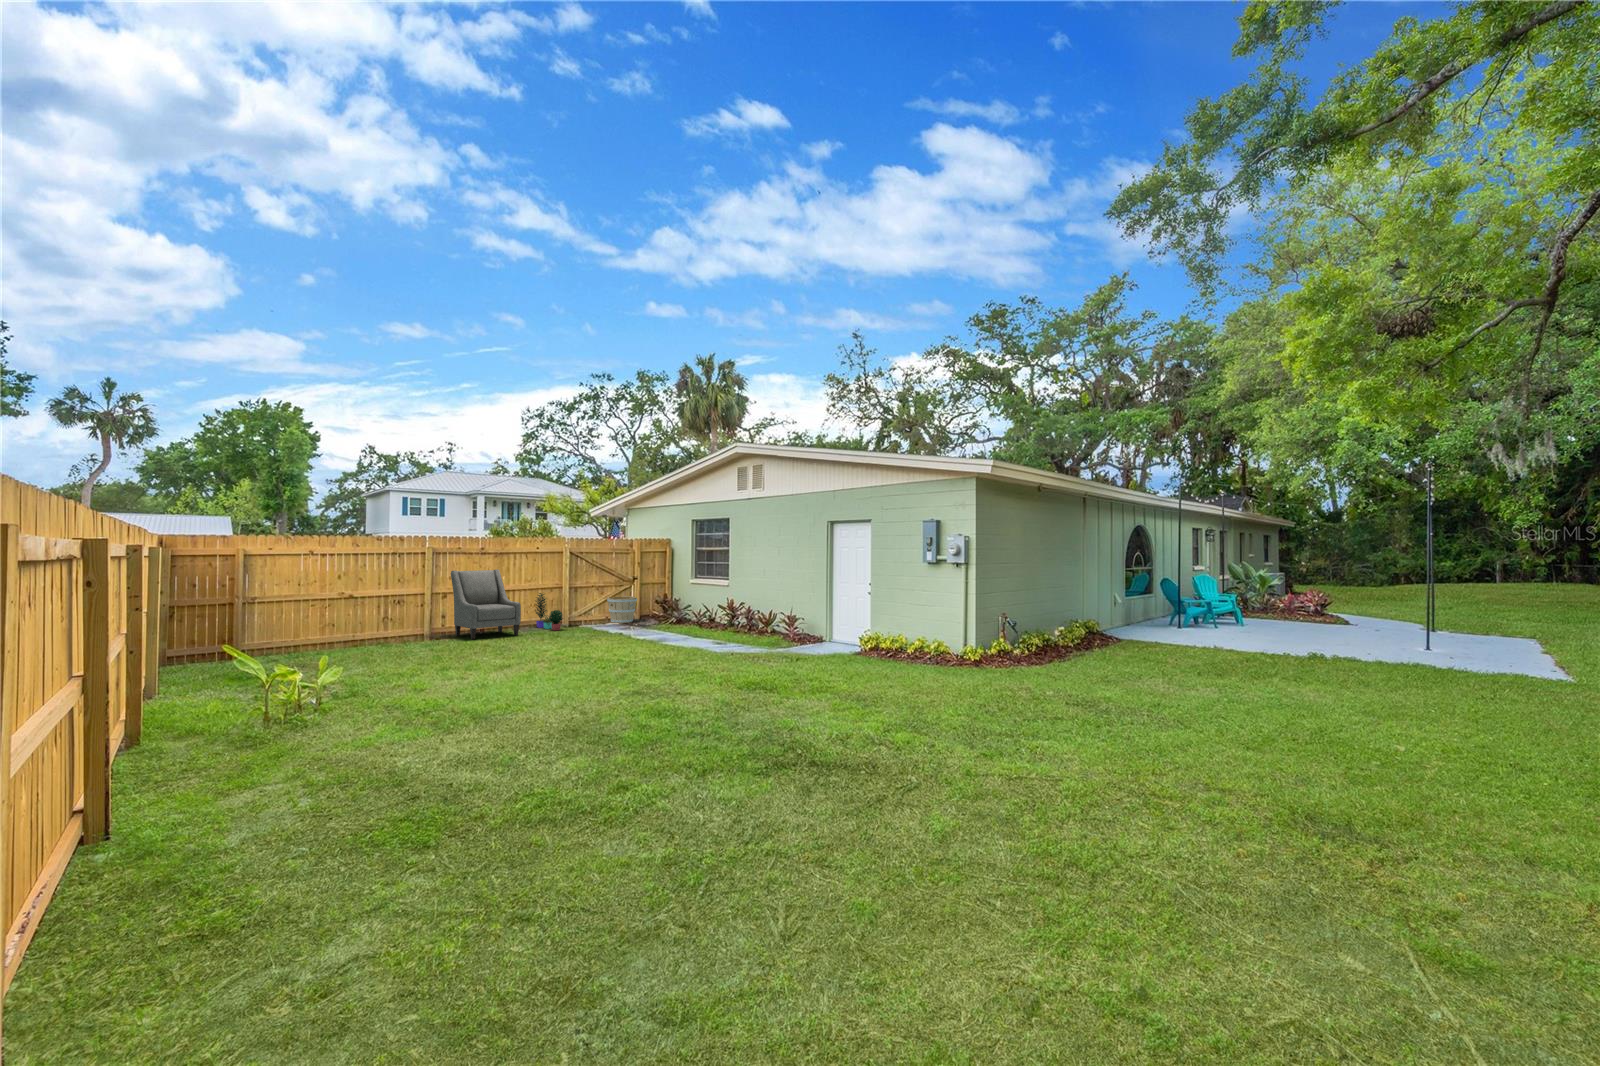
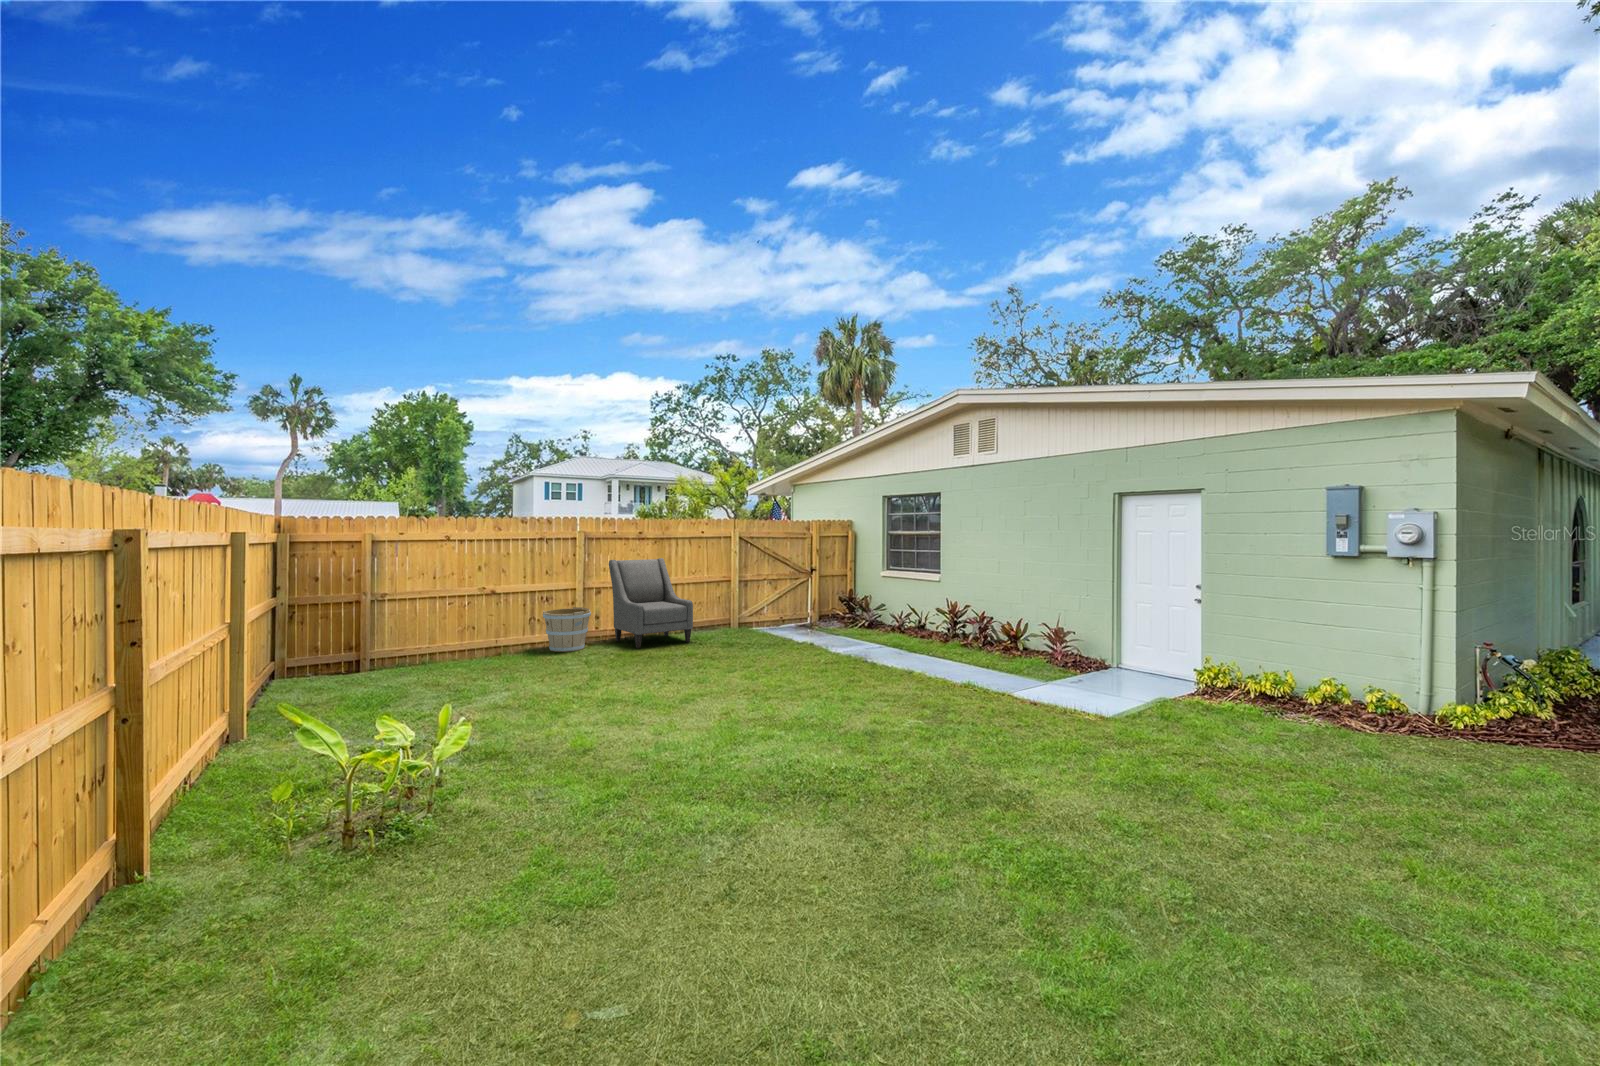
potted plant: present [535,593,563,631] -> none [703,586,741,635]
wooden bucket: present [607,596,637,623] -> present [543,607,591,652]

